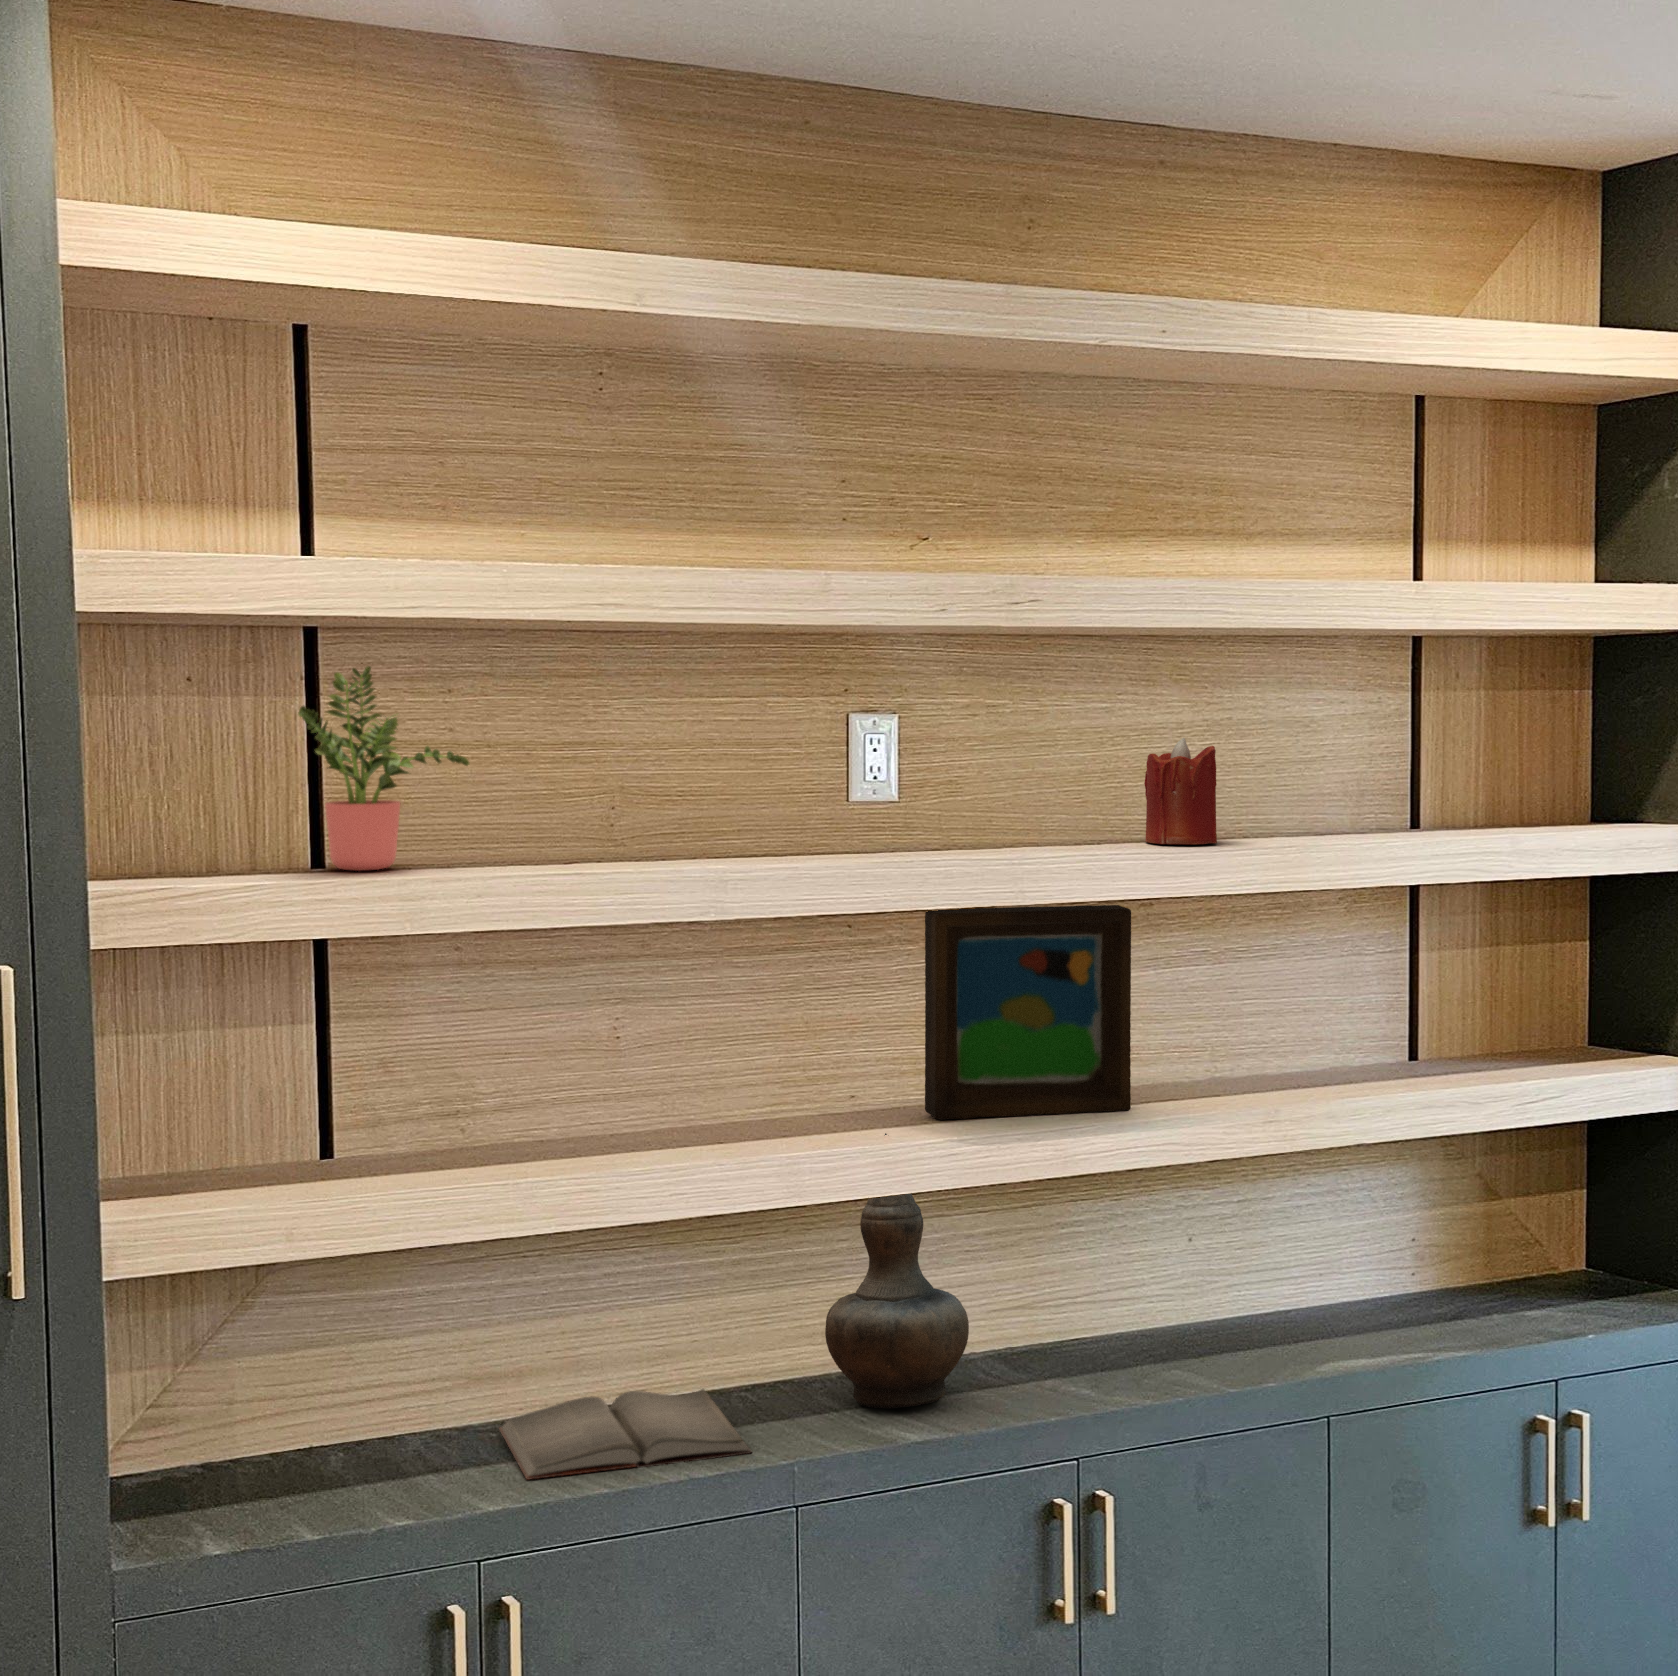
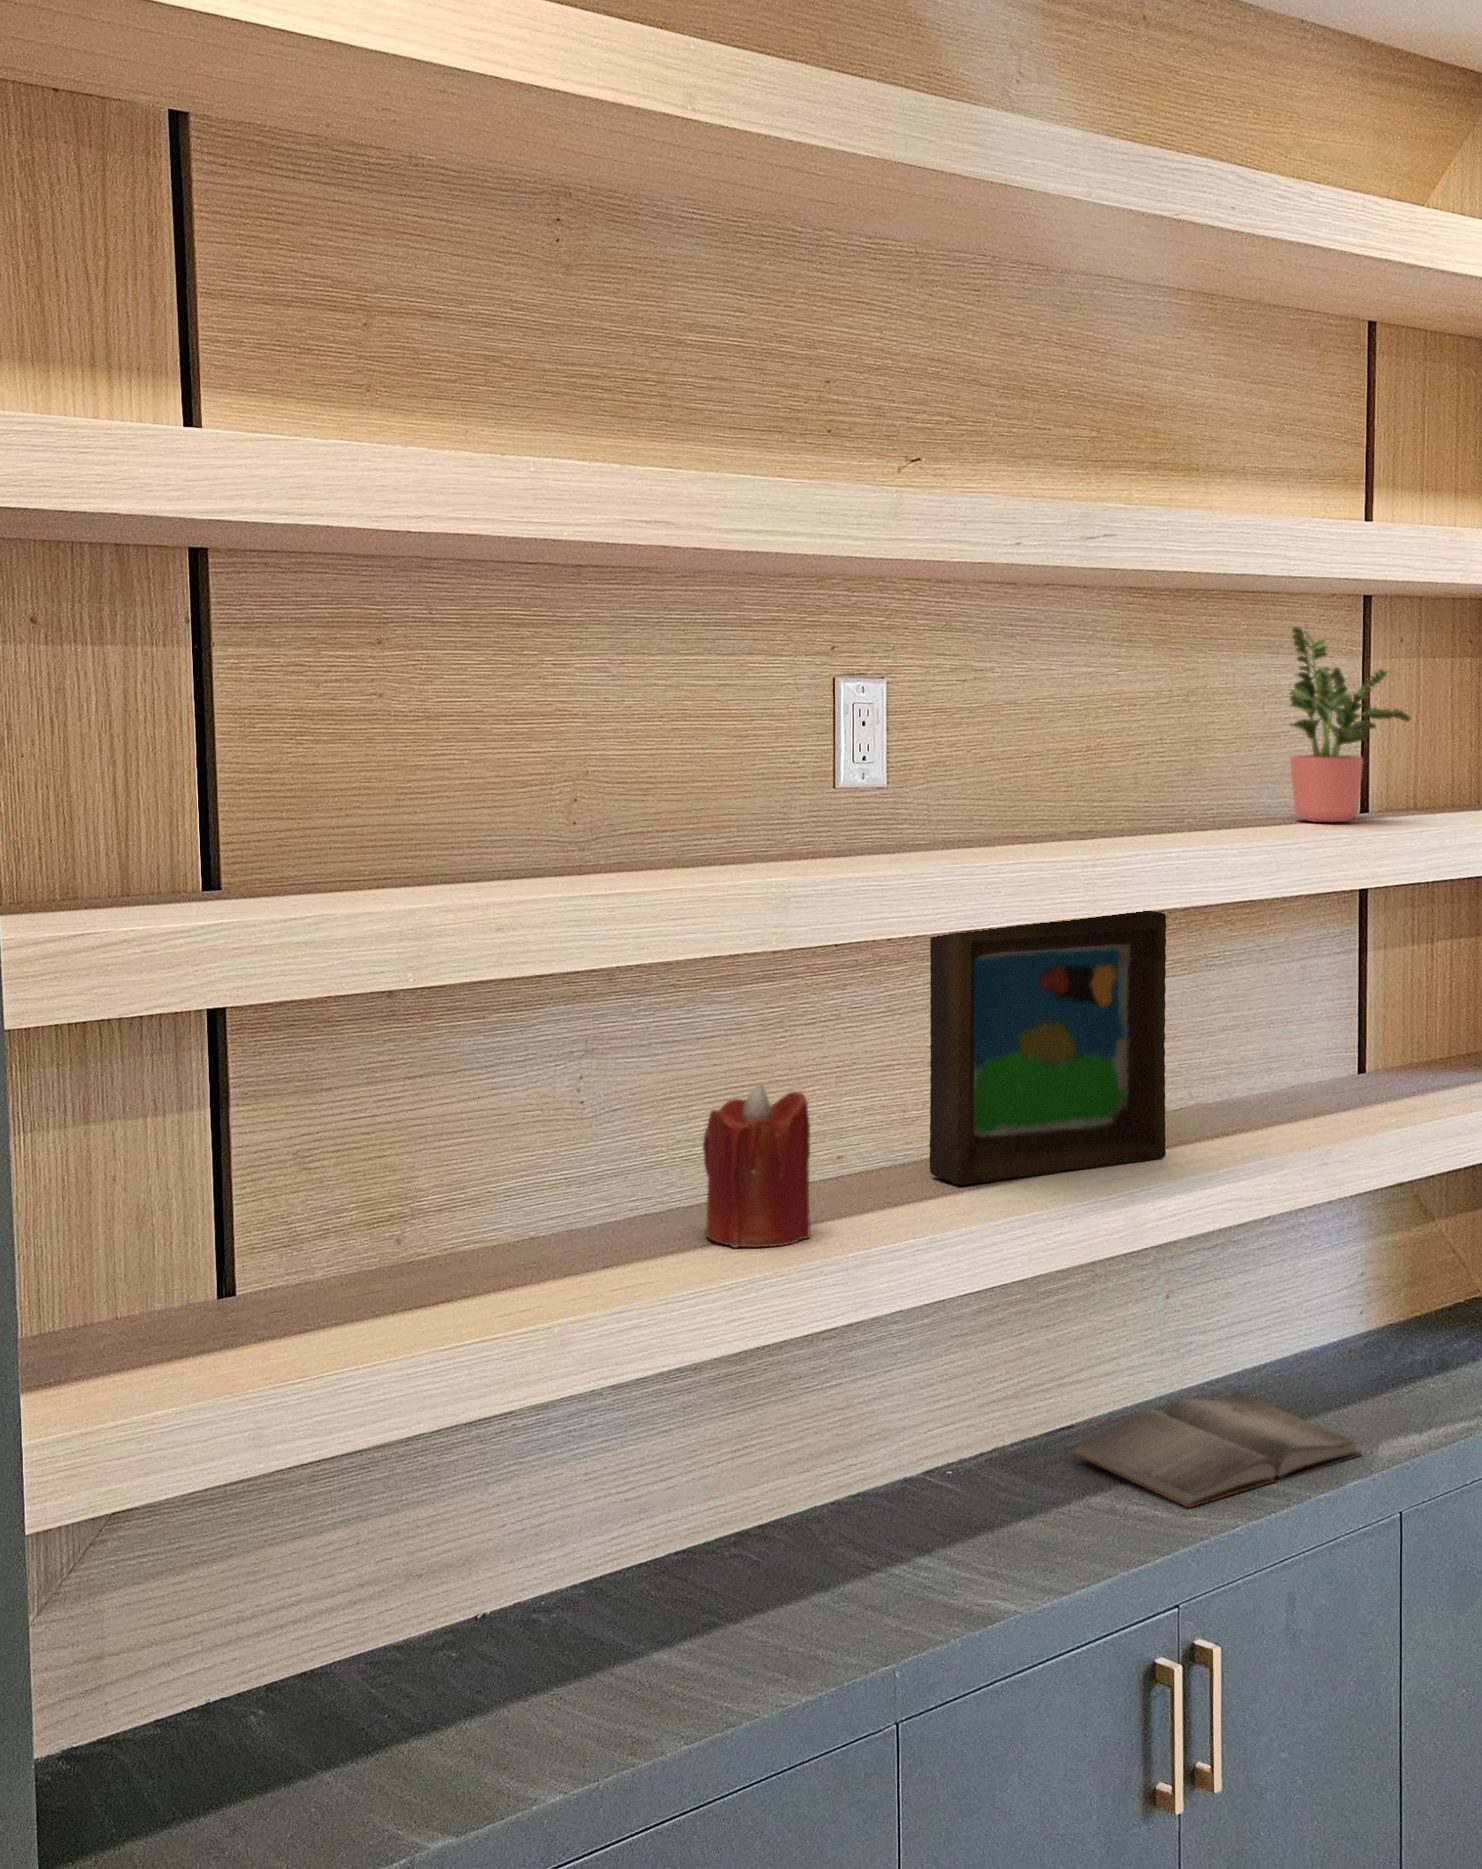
potted plant: present [298,666,469,871] -> present [1289,627,1410,822]
candle: present [1144,738,1217,844] -> present [703,1083,810,1248]
decorative vase: present [825,1133,969,1408] -> none [840,1208,1026,1568]
hardback book: present [499,1389,752,1480] -> present [1072,1391,1361,1508]

